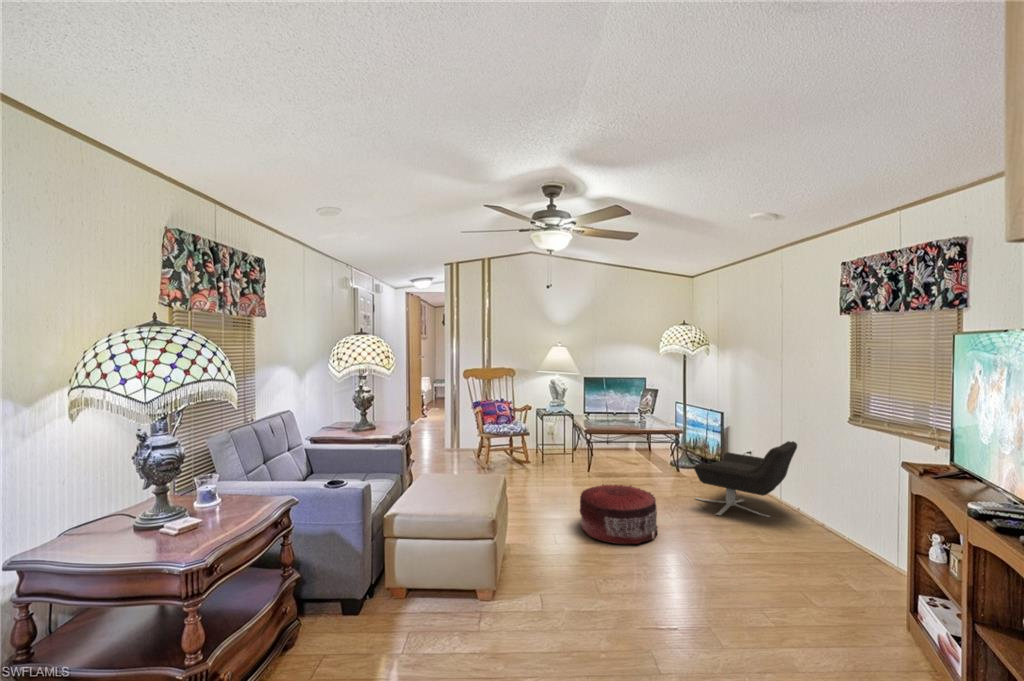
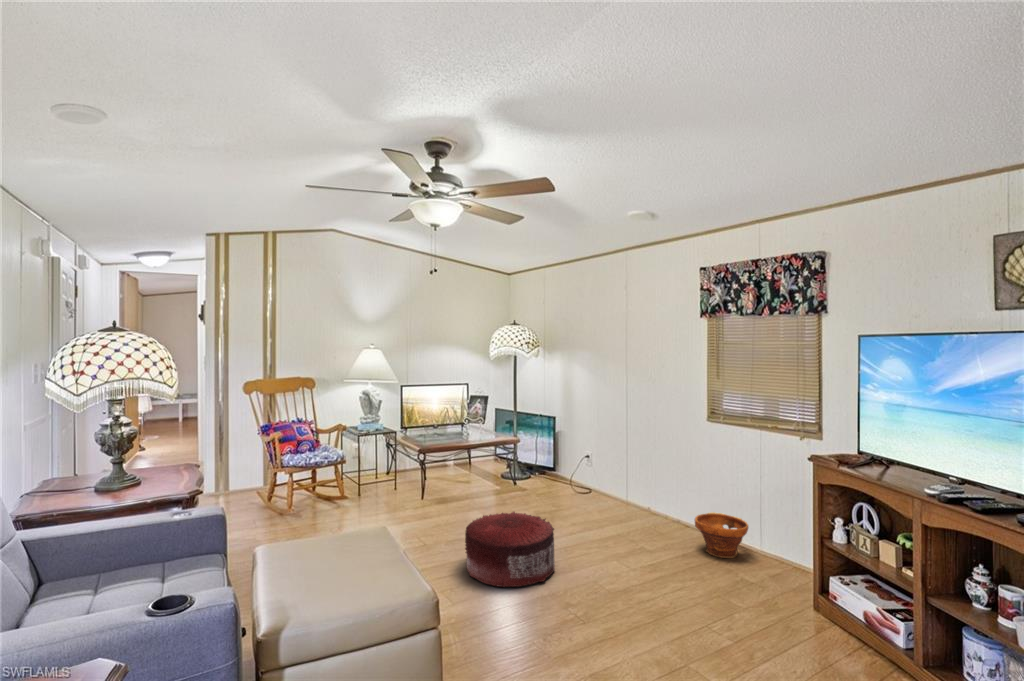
lounge chair: present [694,441,797,517] -> none [557,442,653,528]
planter: none [814,518,878,567] -> present [695,512,748,558]

